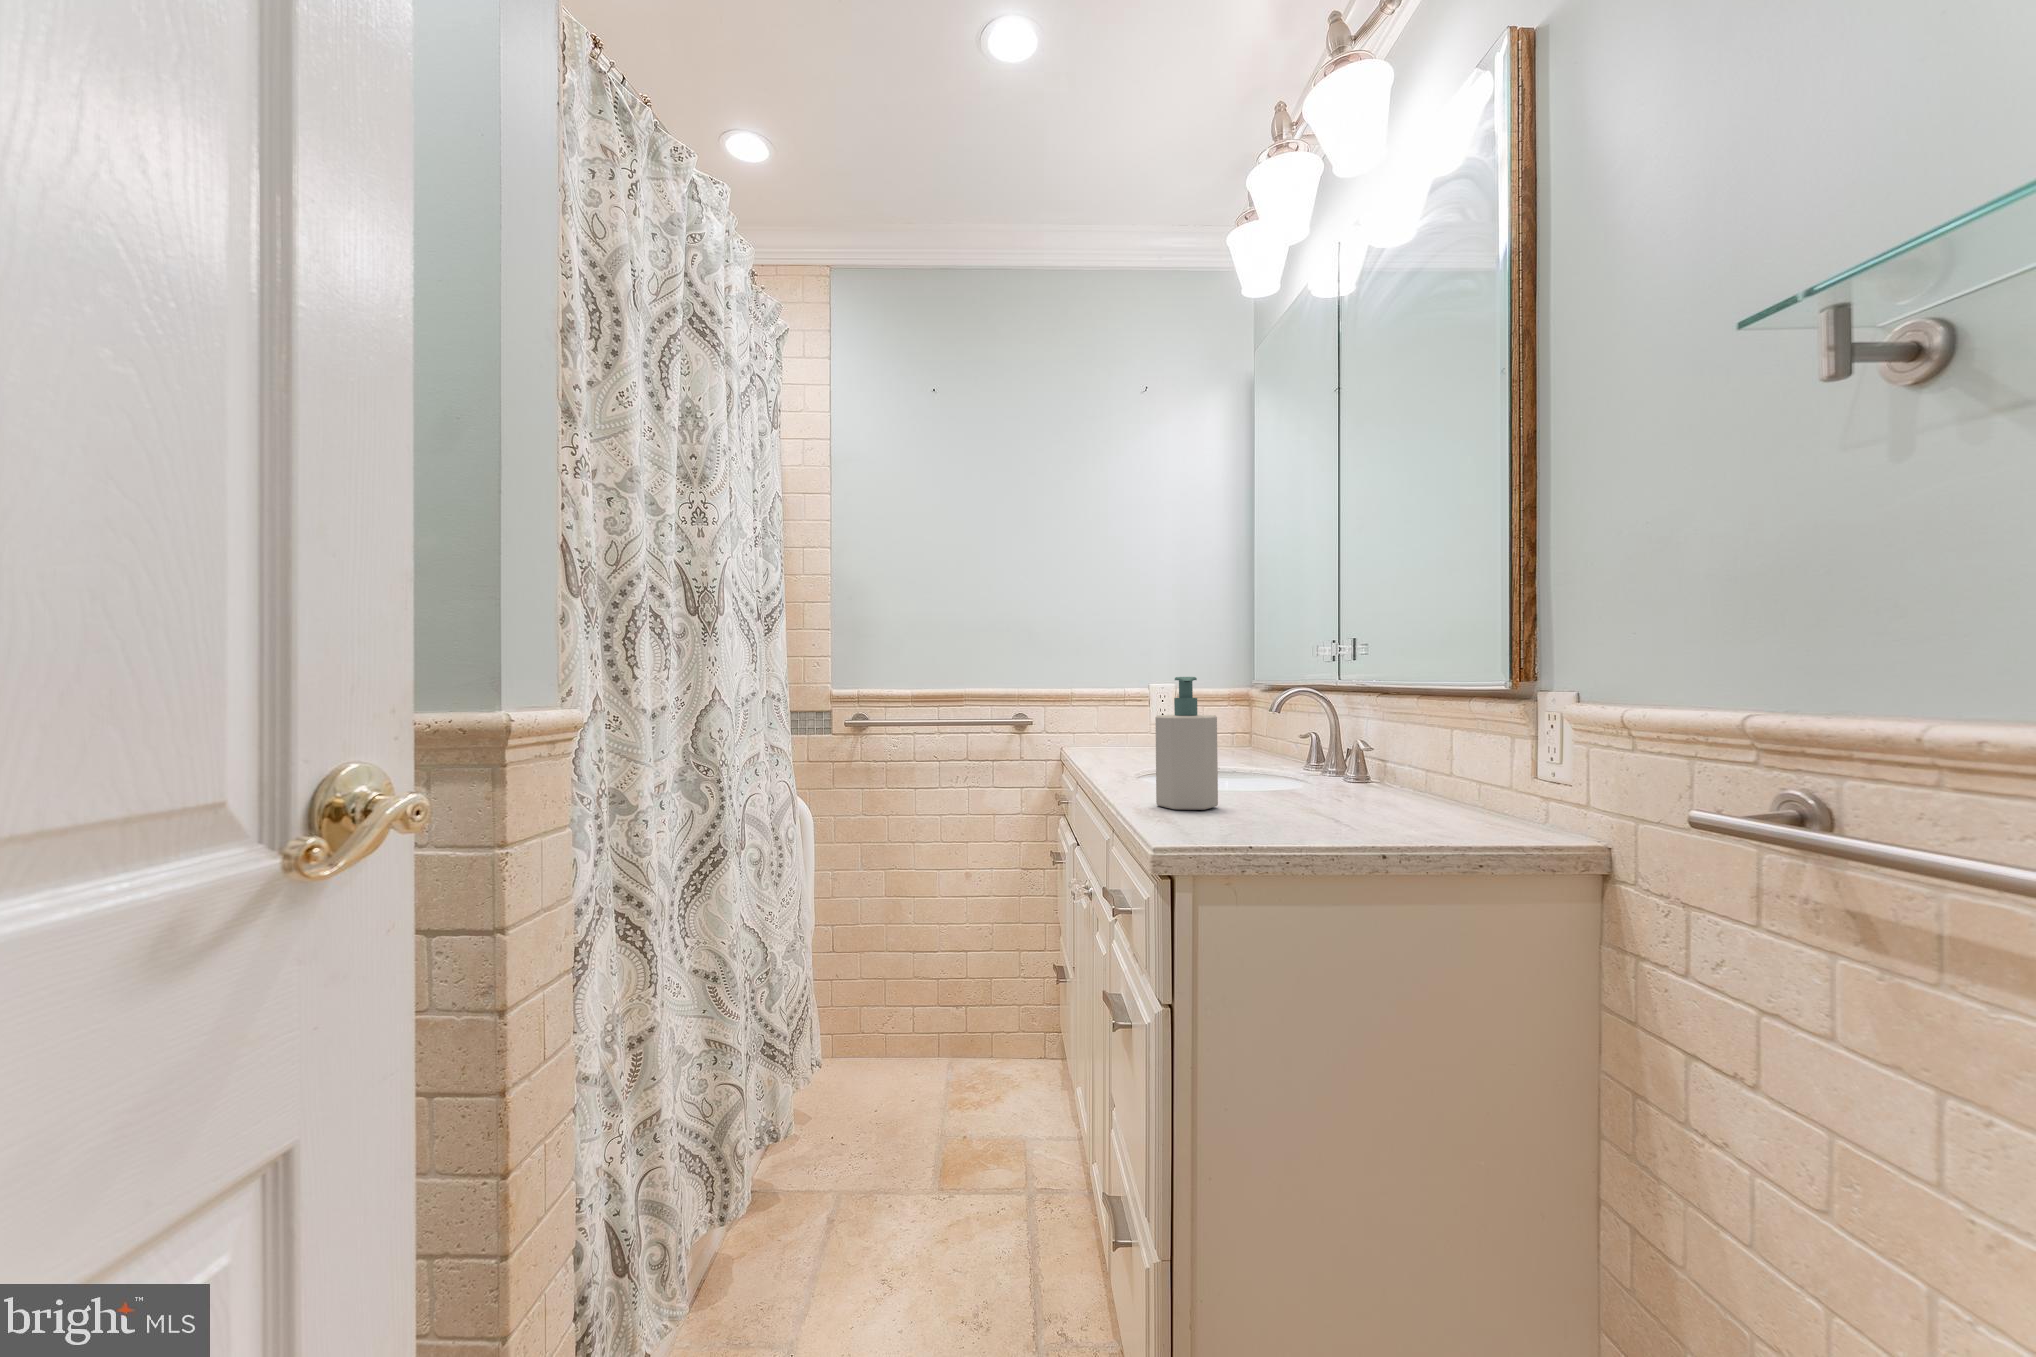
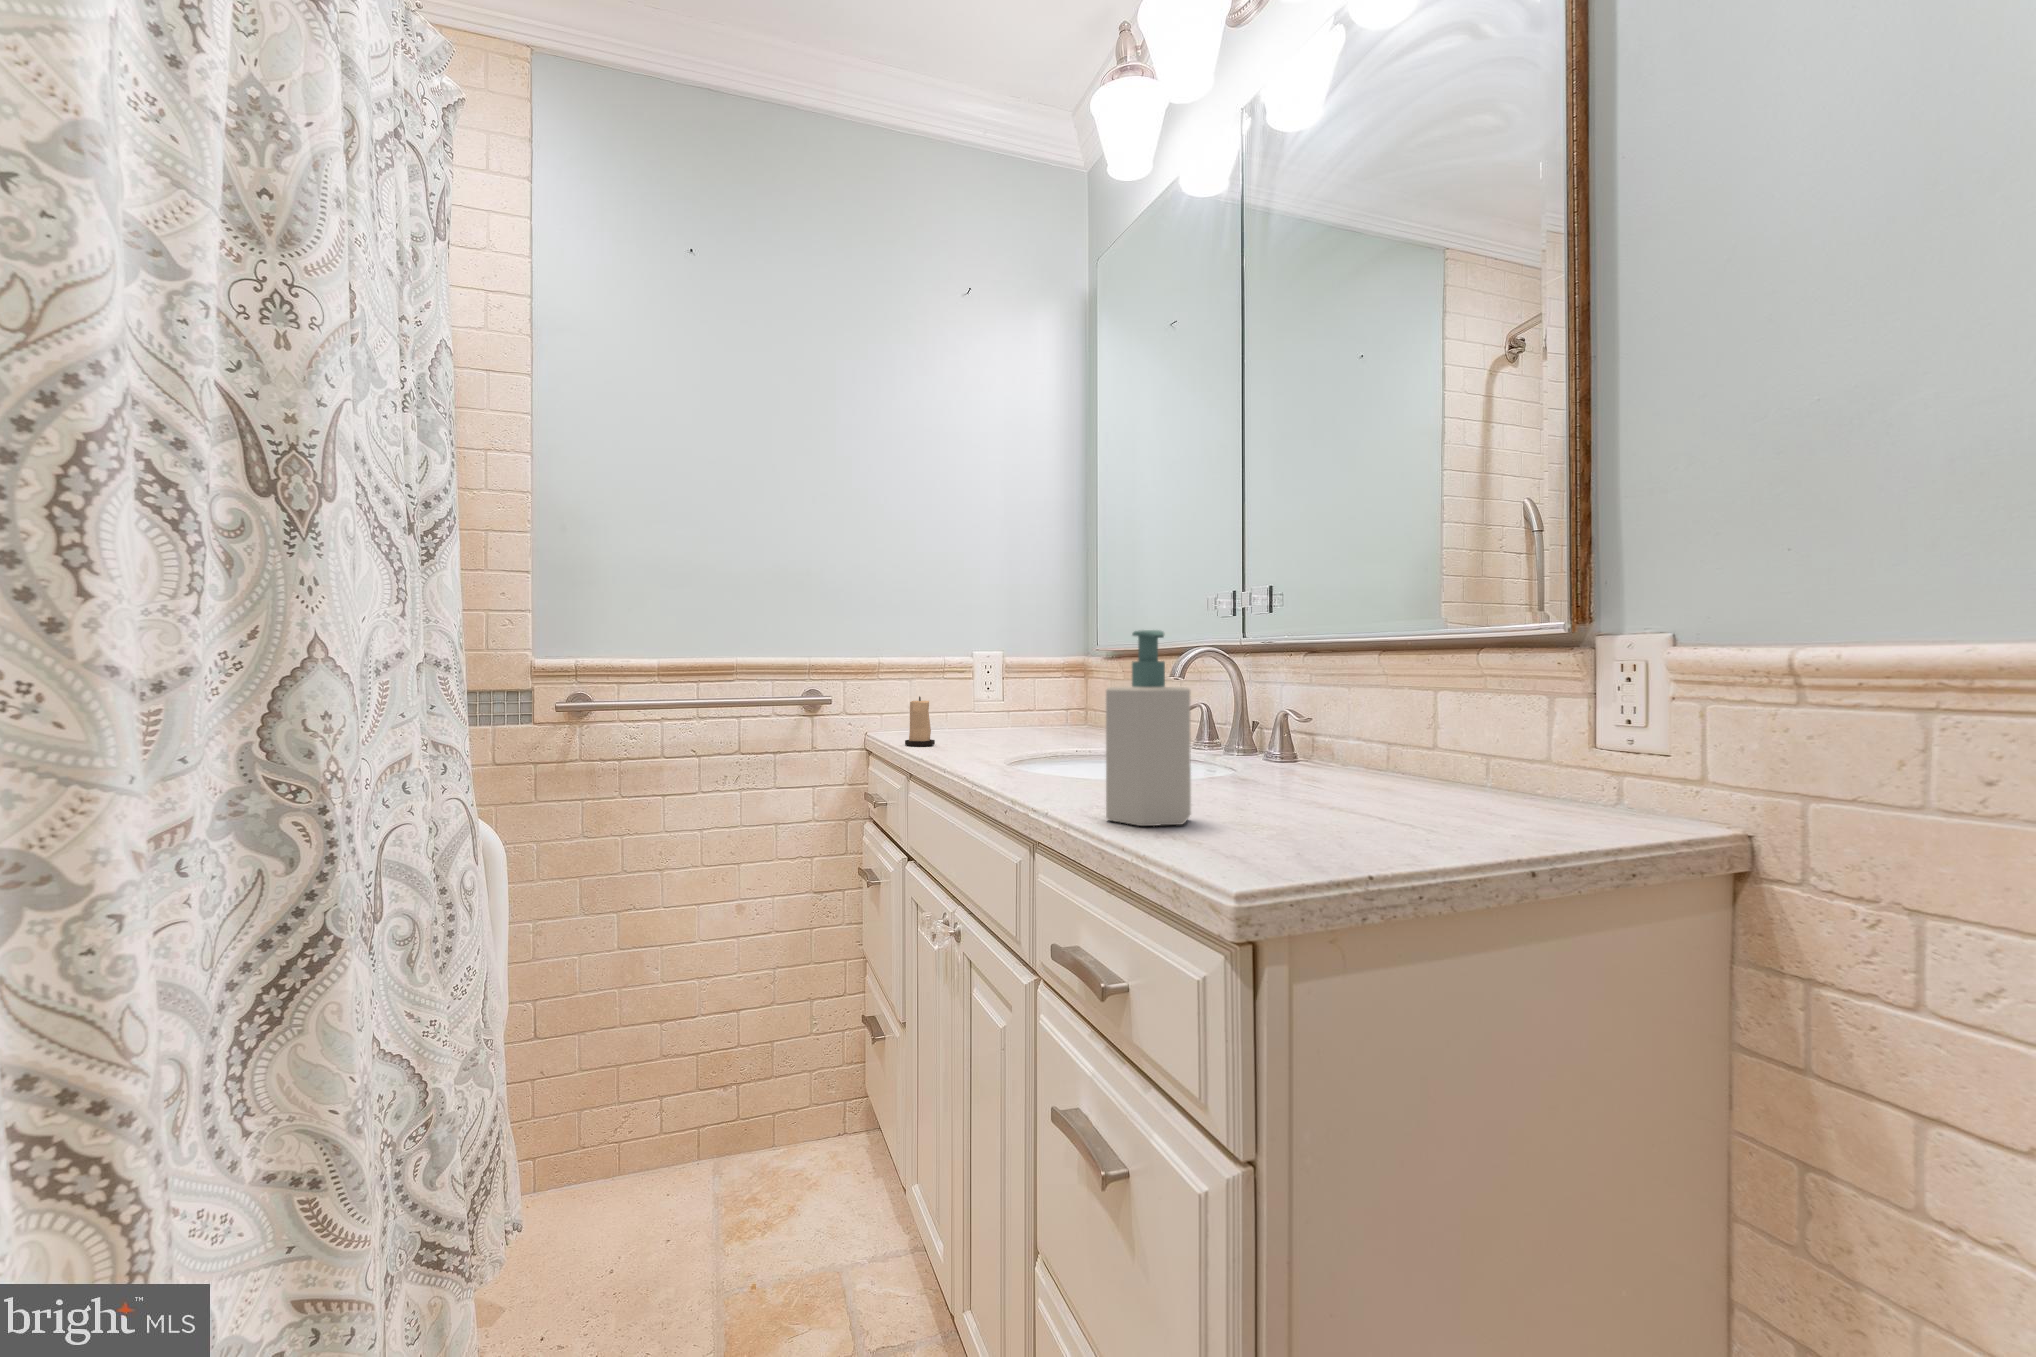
candle: none [1093,715,1117,755] -> present [905,696,935,746]

